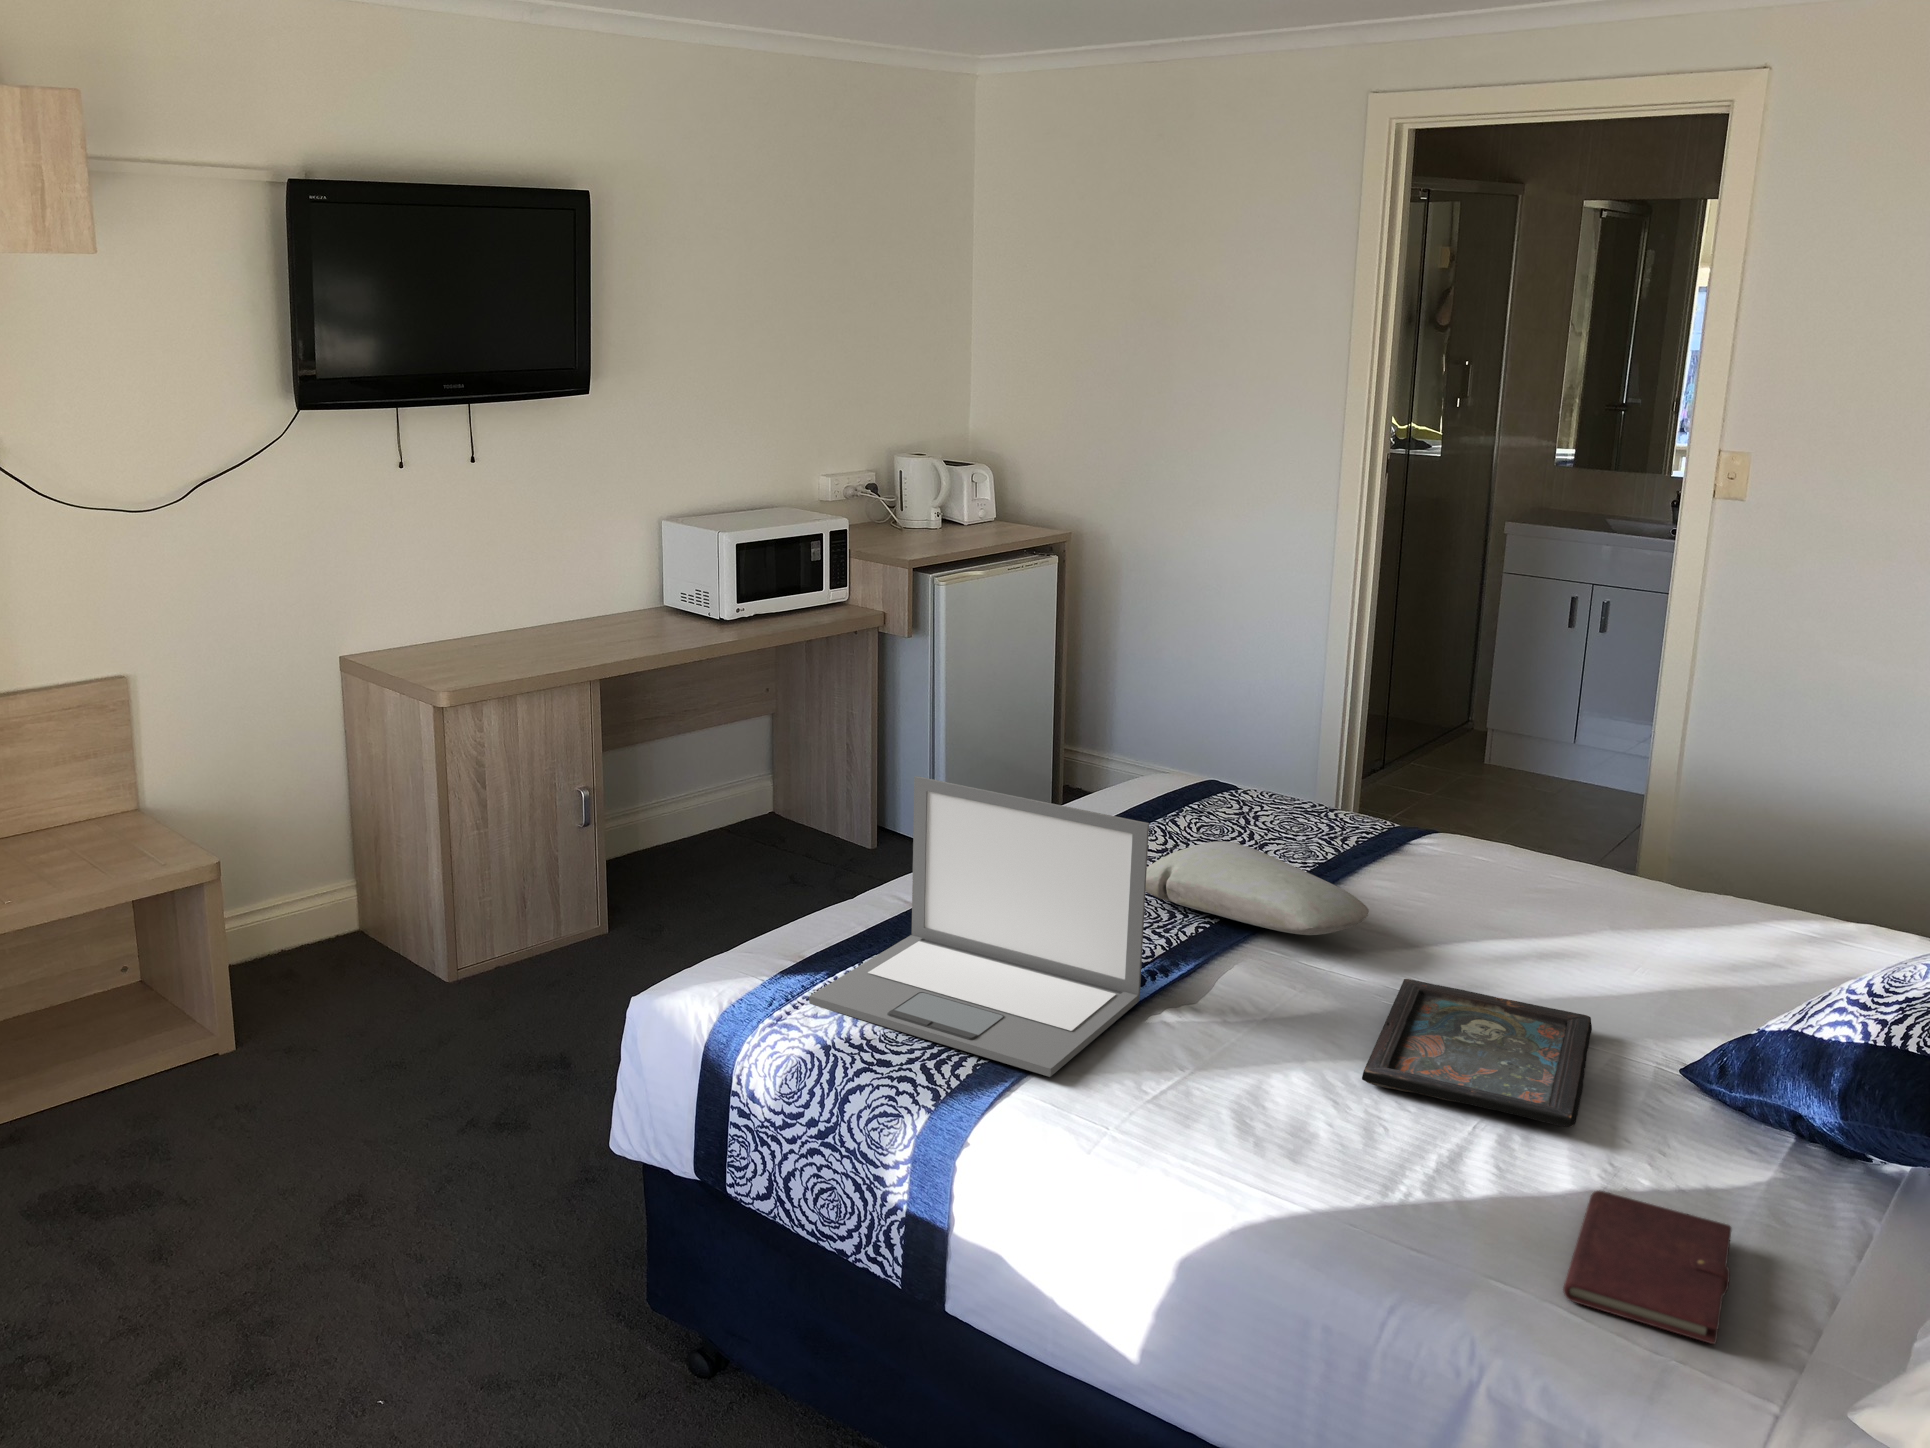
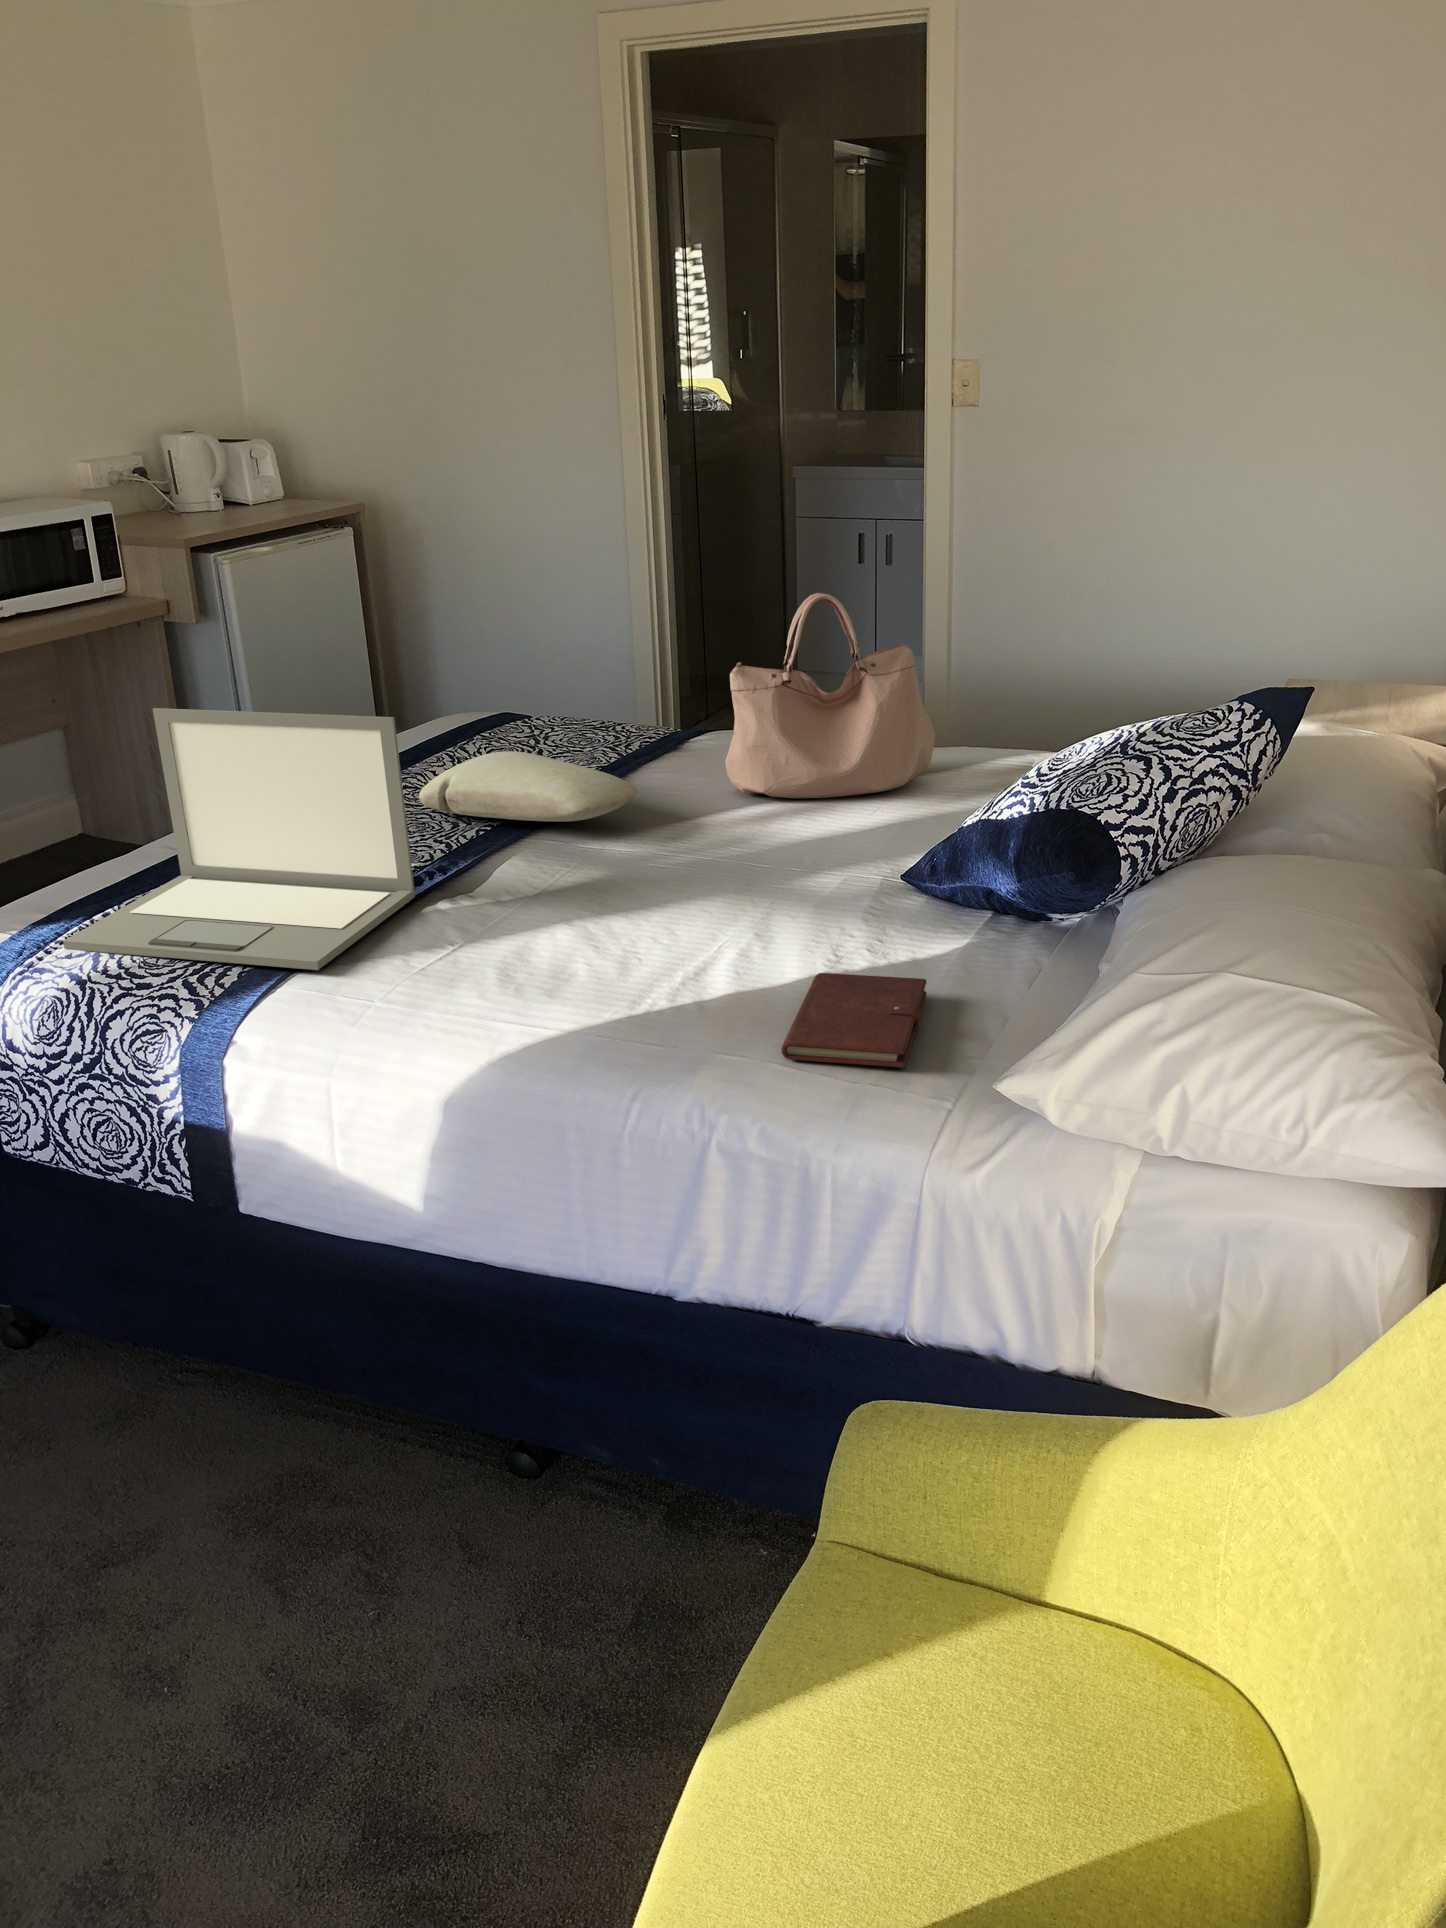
handbag: none [1461,722,1709,945] -> present [725,593,935,798]
tray: present [1362,979,1592,1127] -> none [621,843,832,932]

